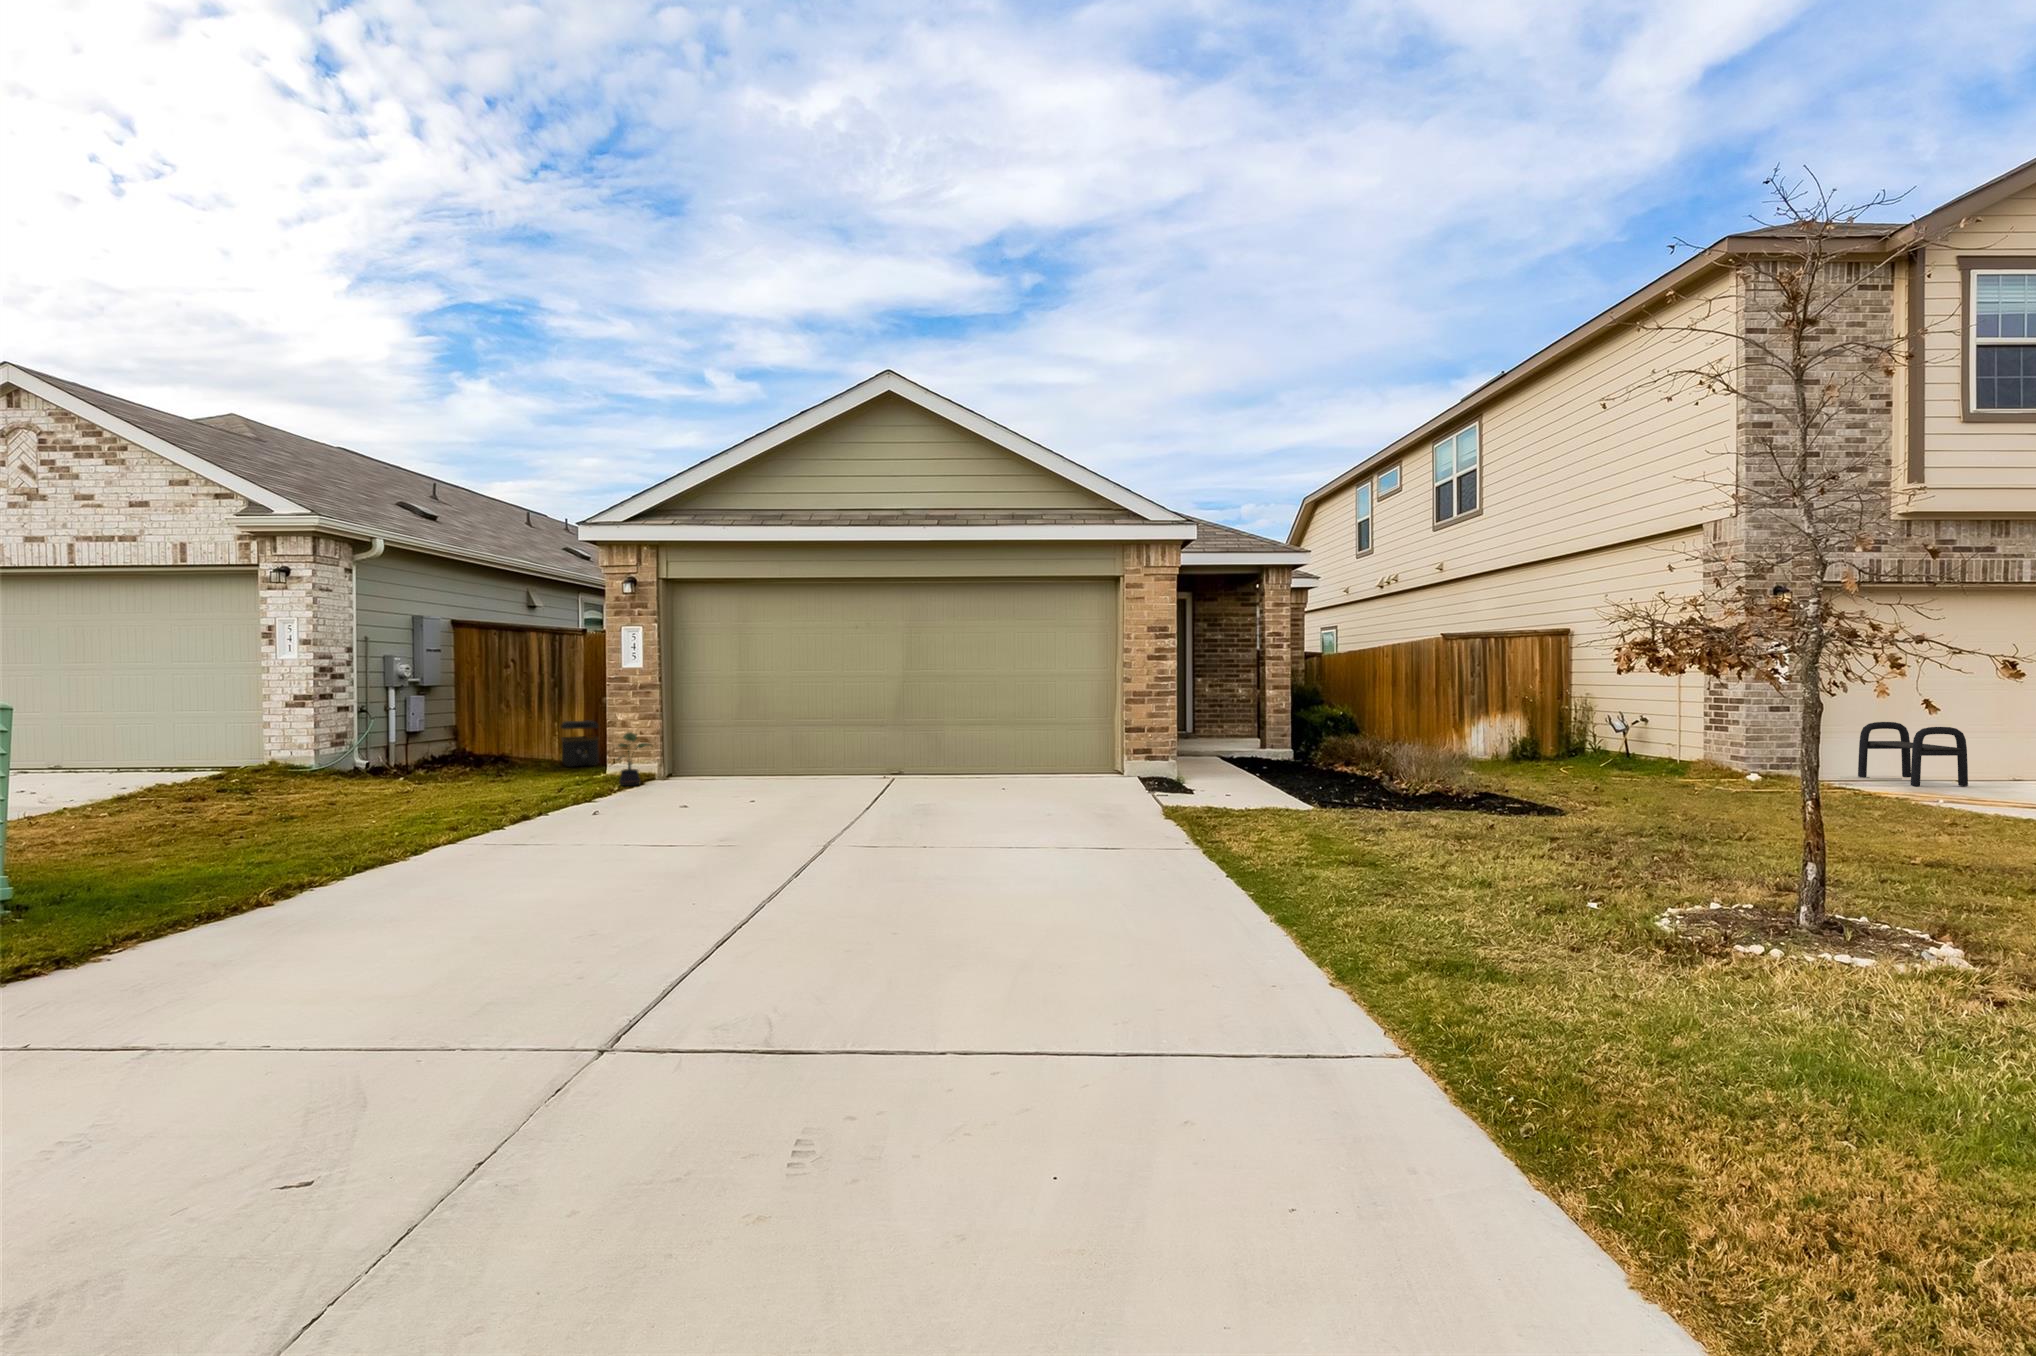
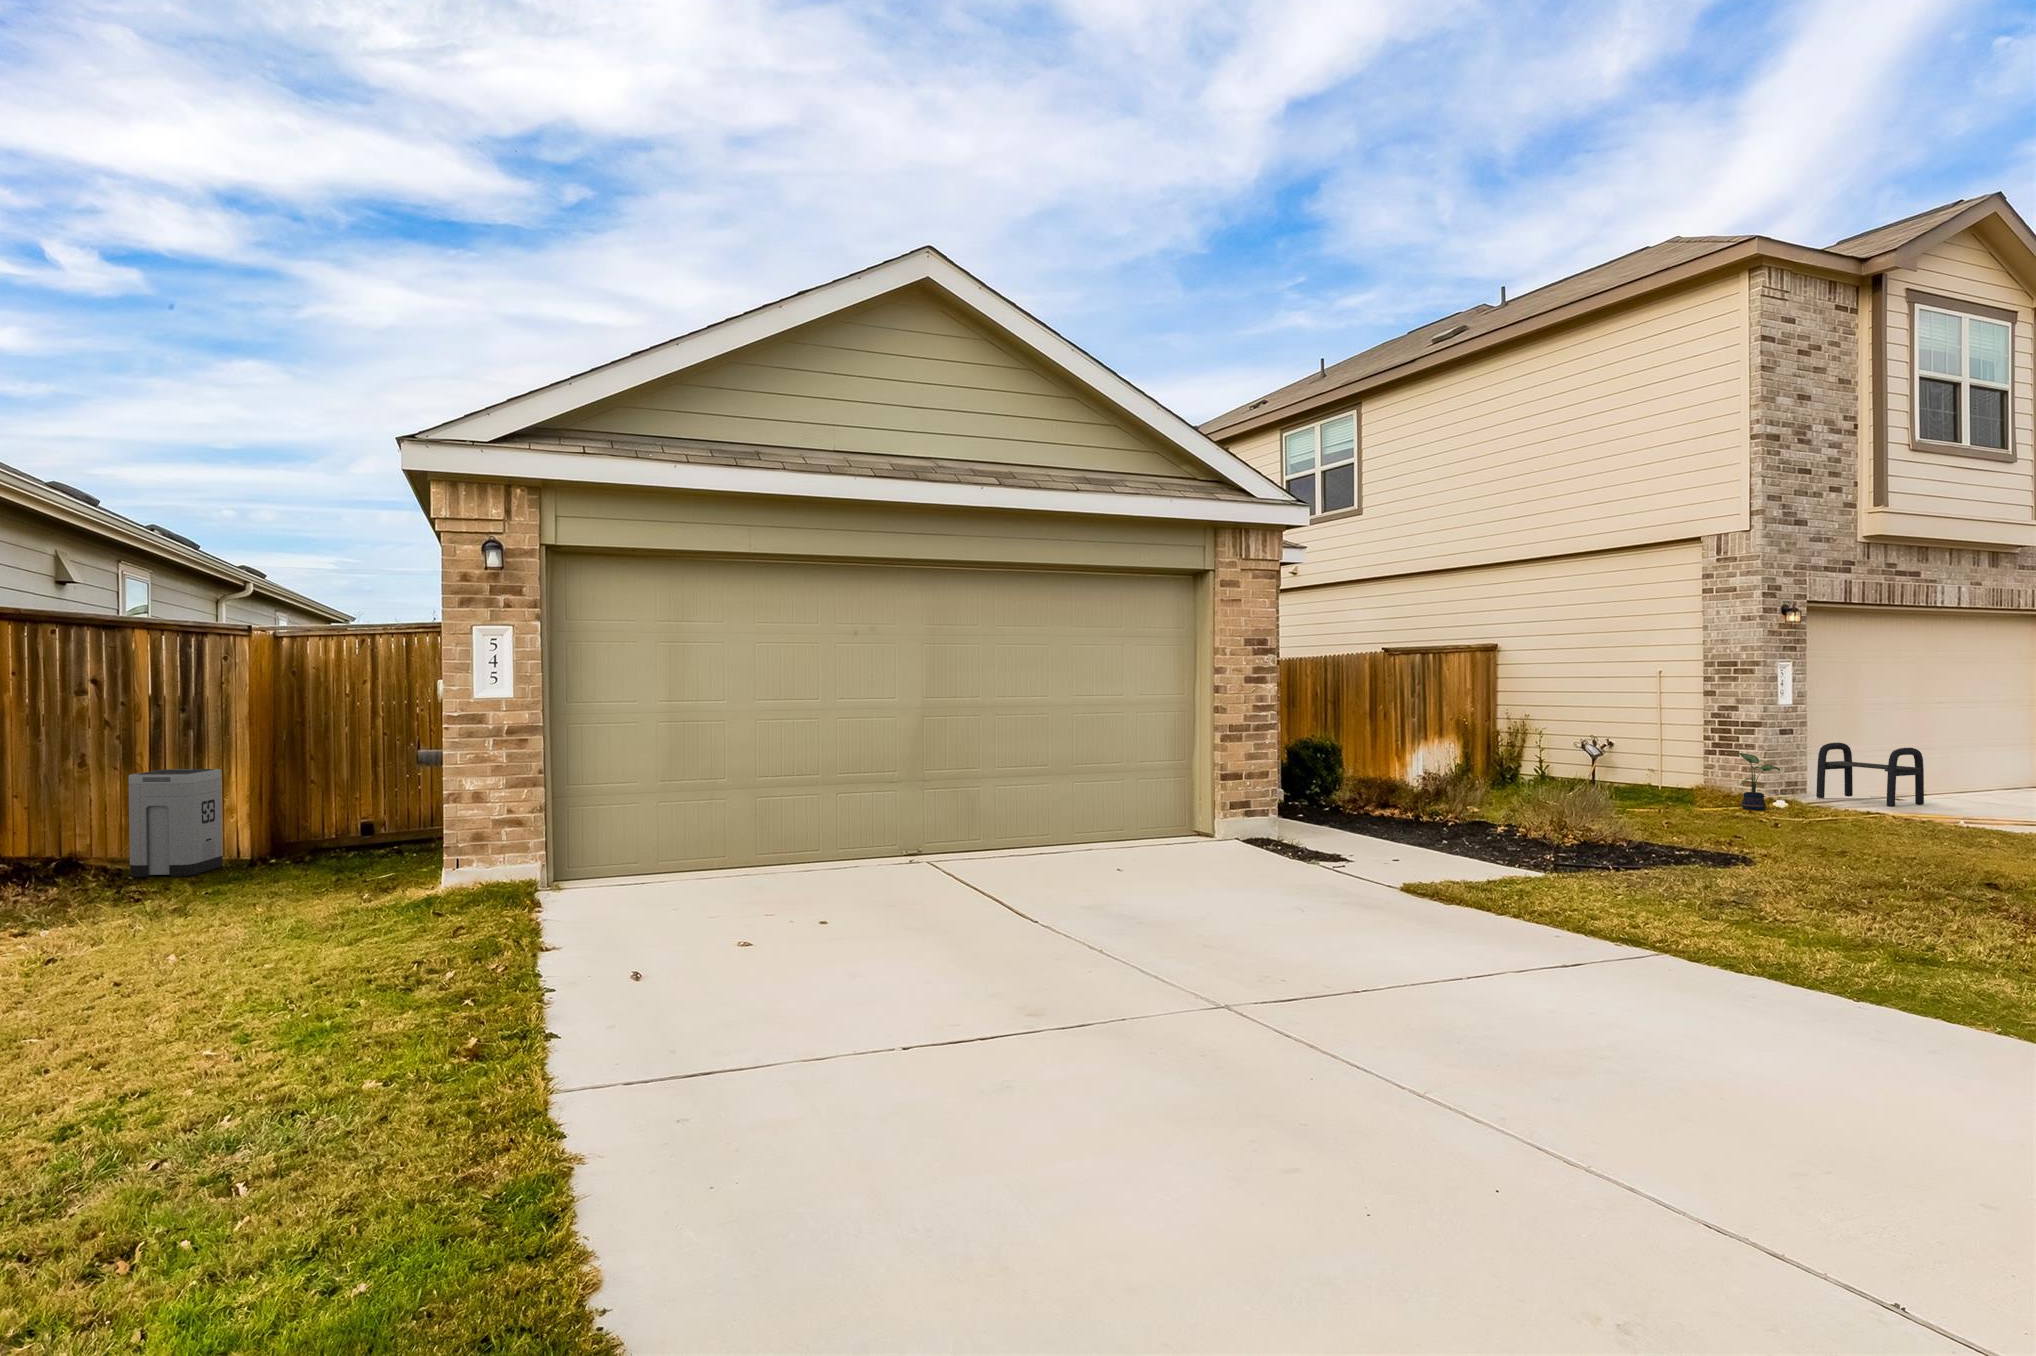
trash can: none [514,709,562,766] -> present [129,769,223,877]
toolbox: present [561,720,599,767] -> none [236,788,320,875]
potted plant: present [618,733,651,786] -> present [1739,753,1780,810]

